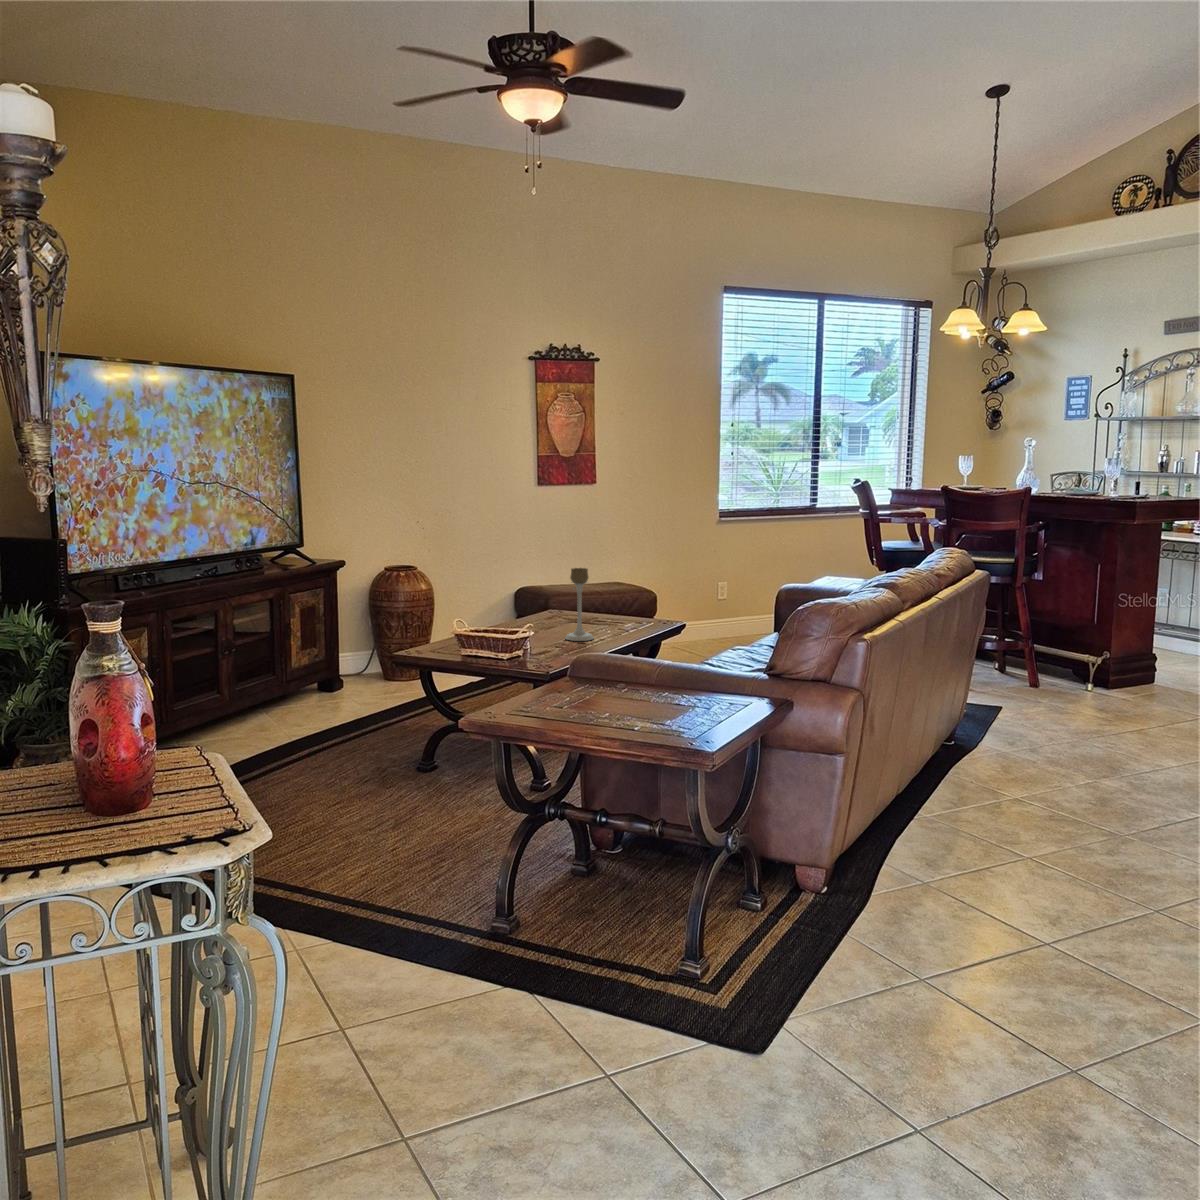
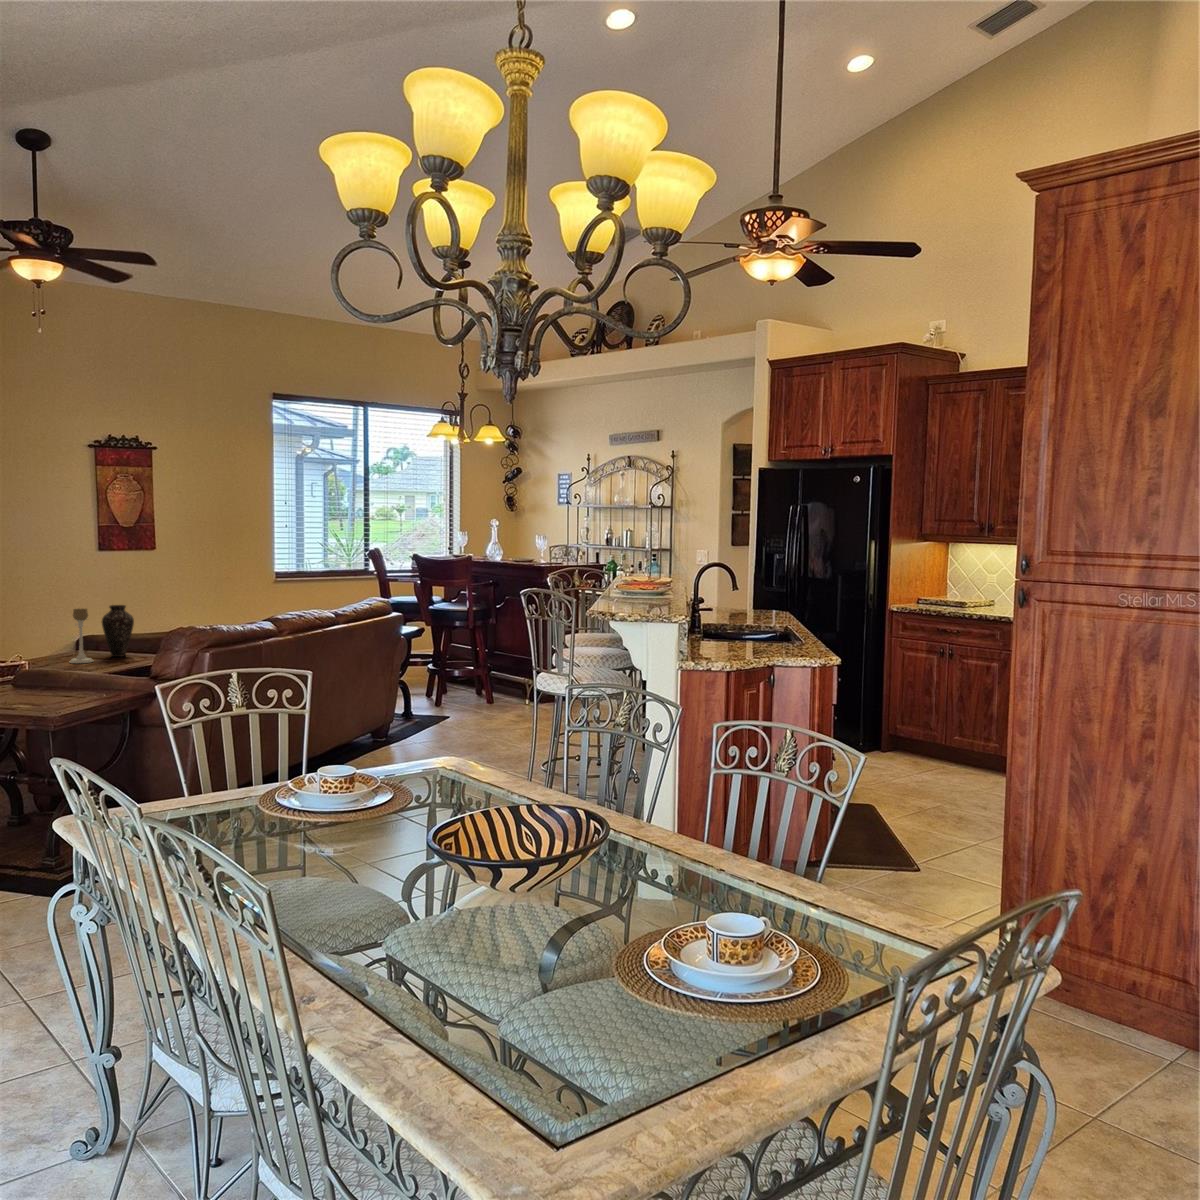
vase: none [596,562,634,631] -> present [102,605,134,657]

